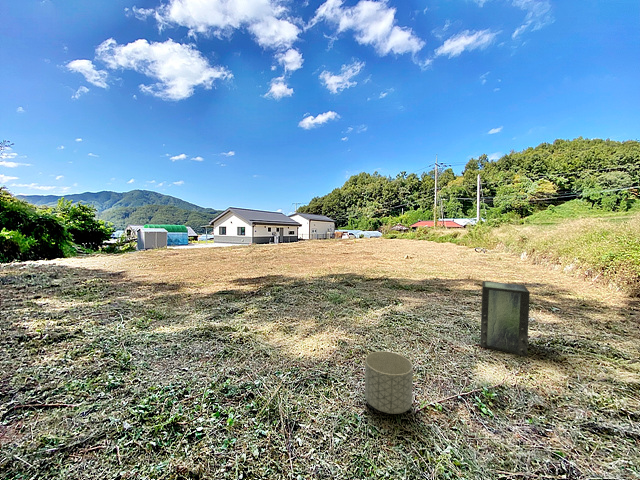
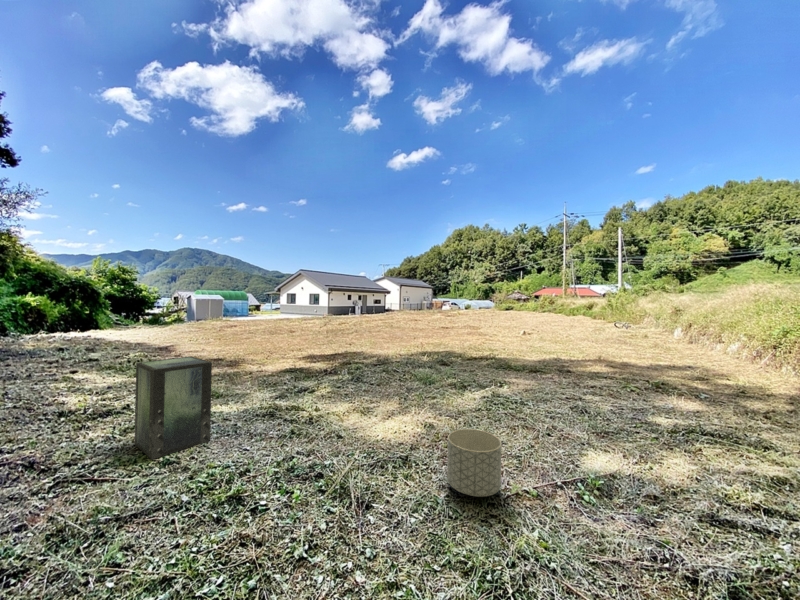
storage box: present [480,281,530,356] -> present [134,357,212,459]

